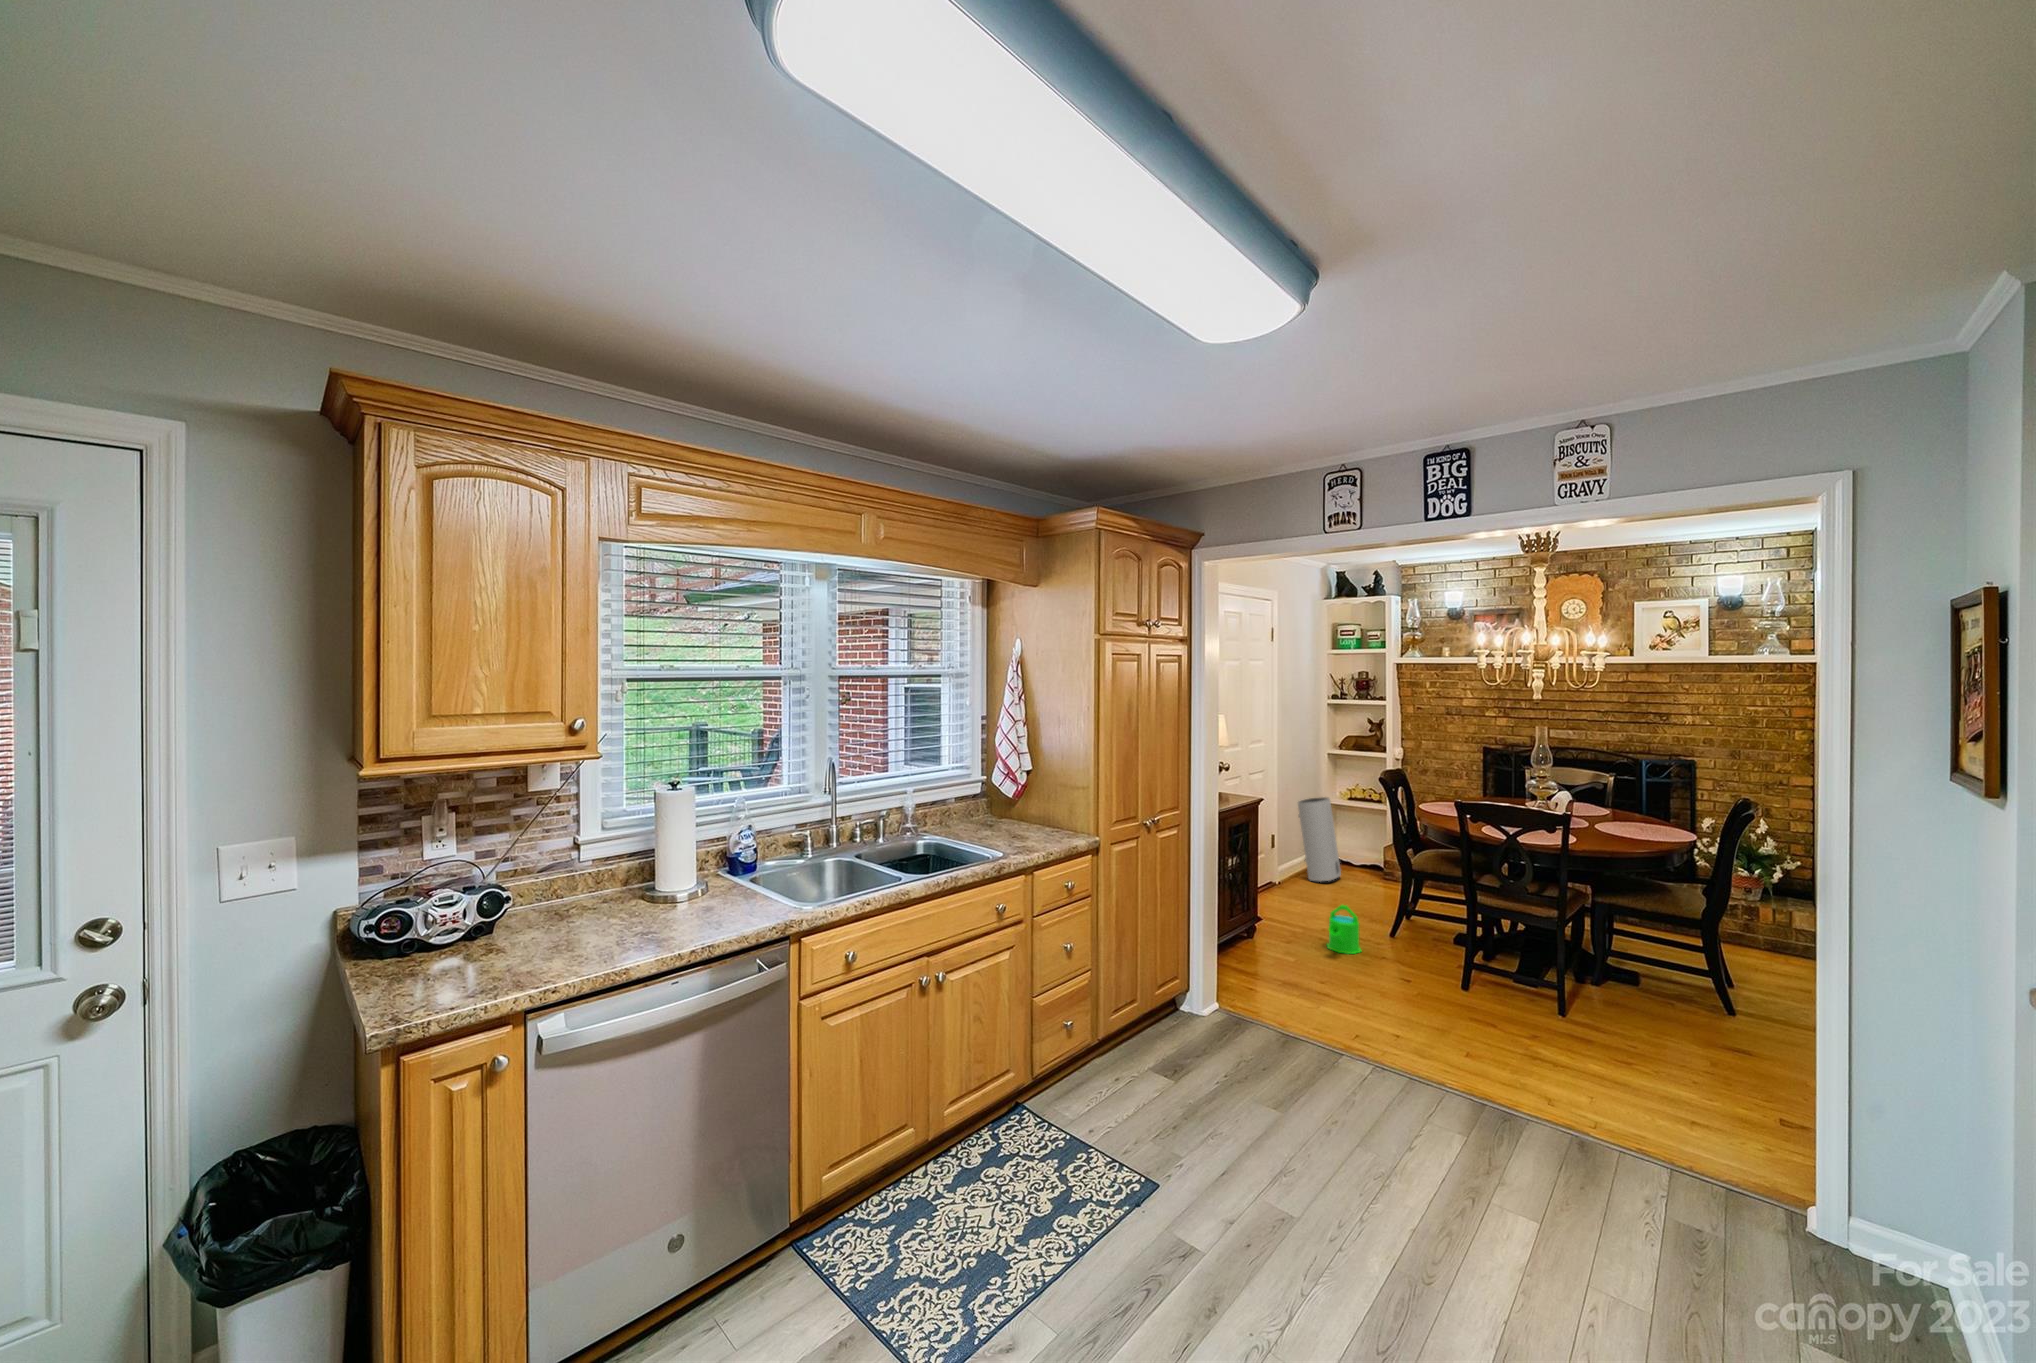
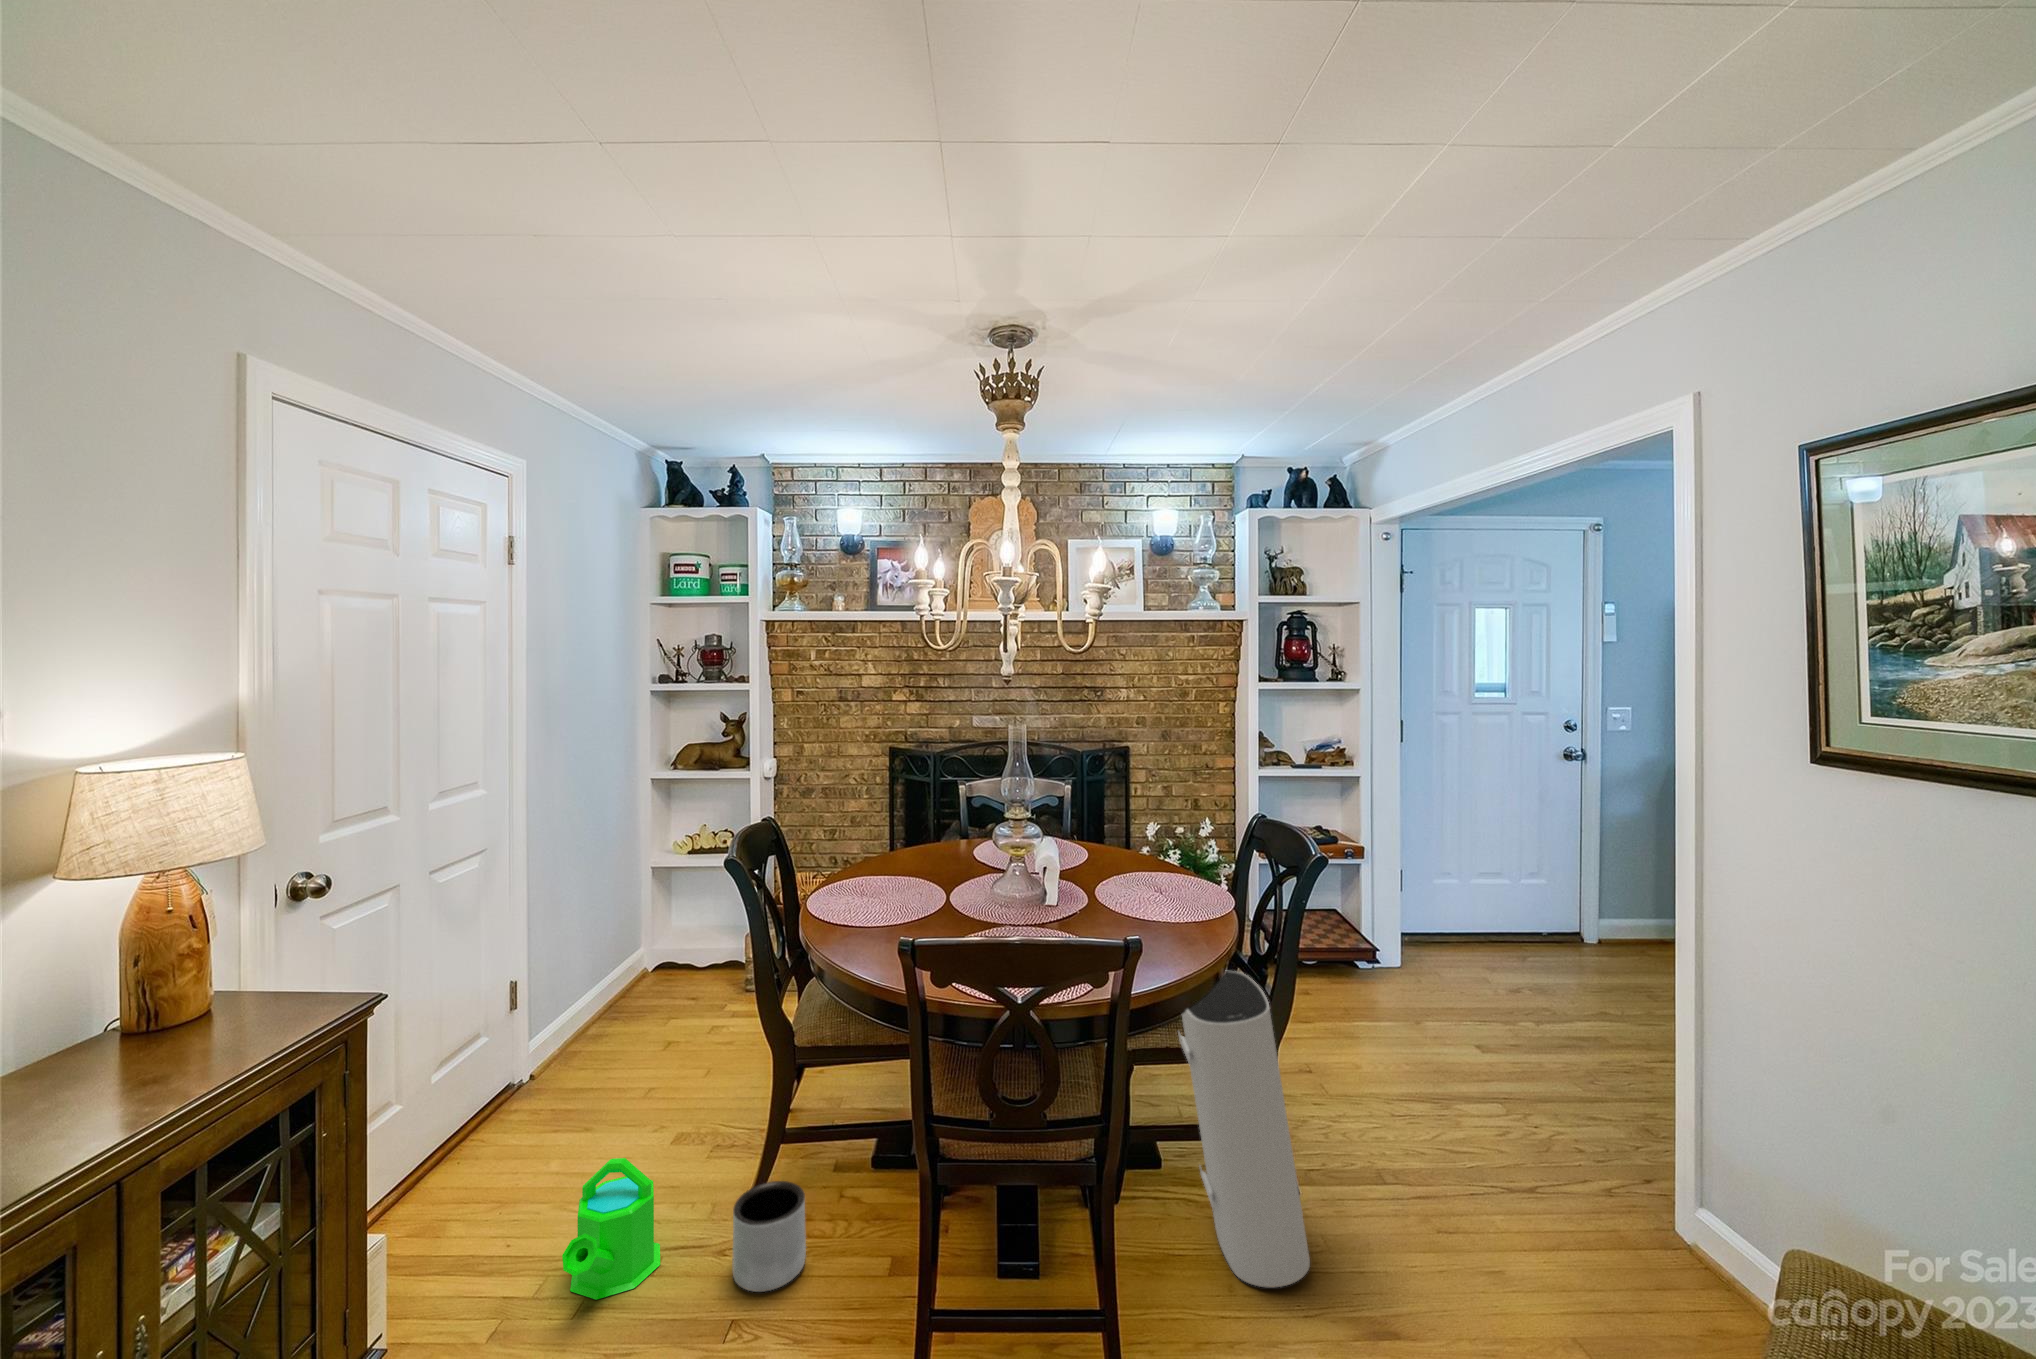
air purifier: present [1298,797,1341,881] -> present [1178,970,1310,1287]
planter: none [1395,932,1428,970] -> present [732,1181,806,1292]

